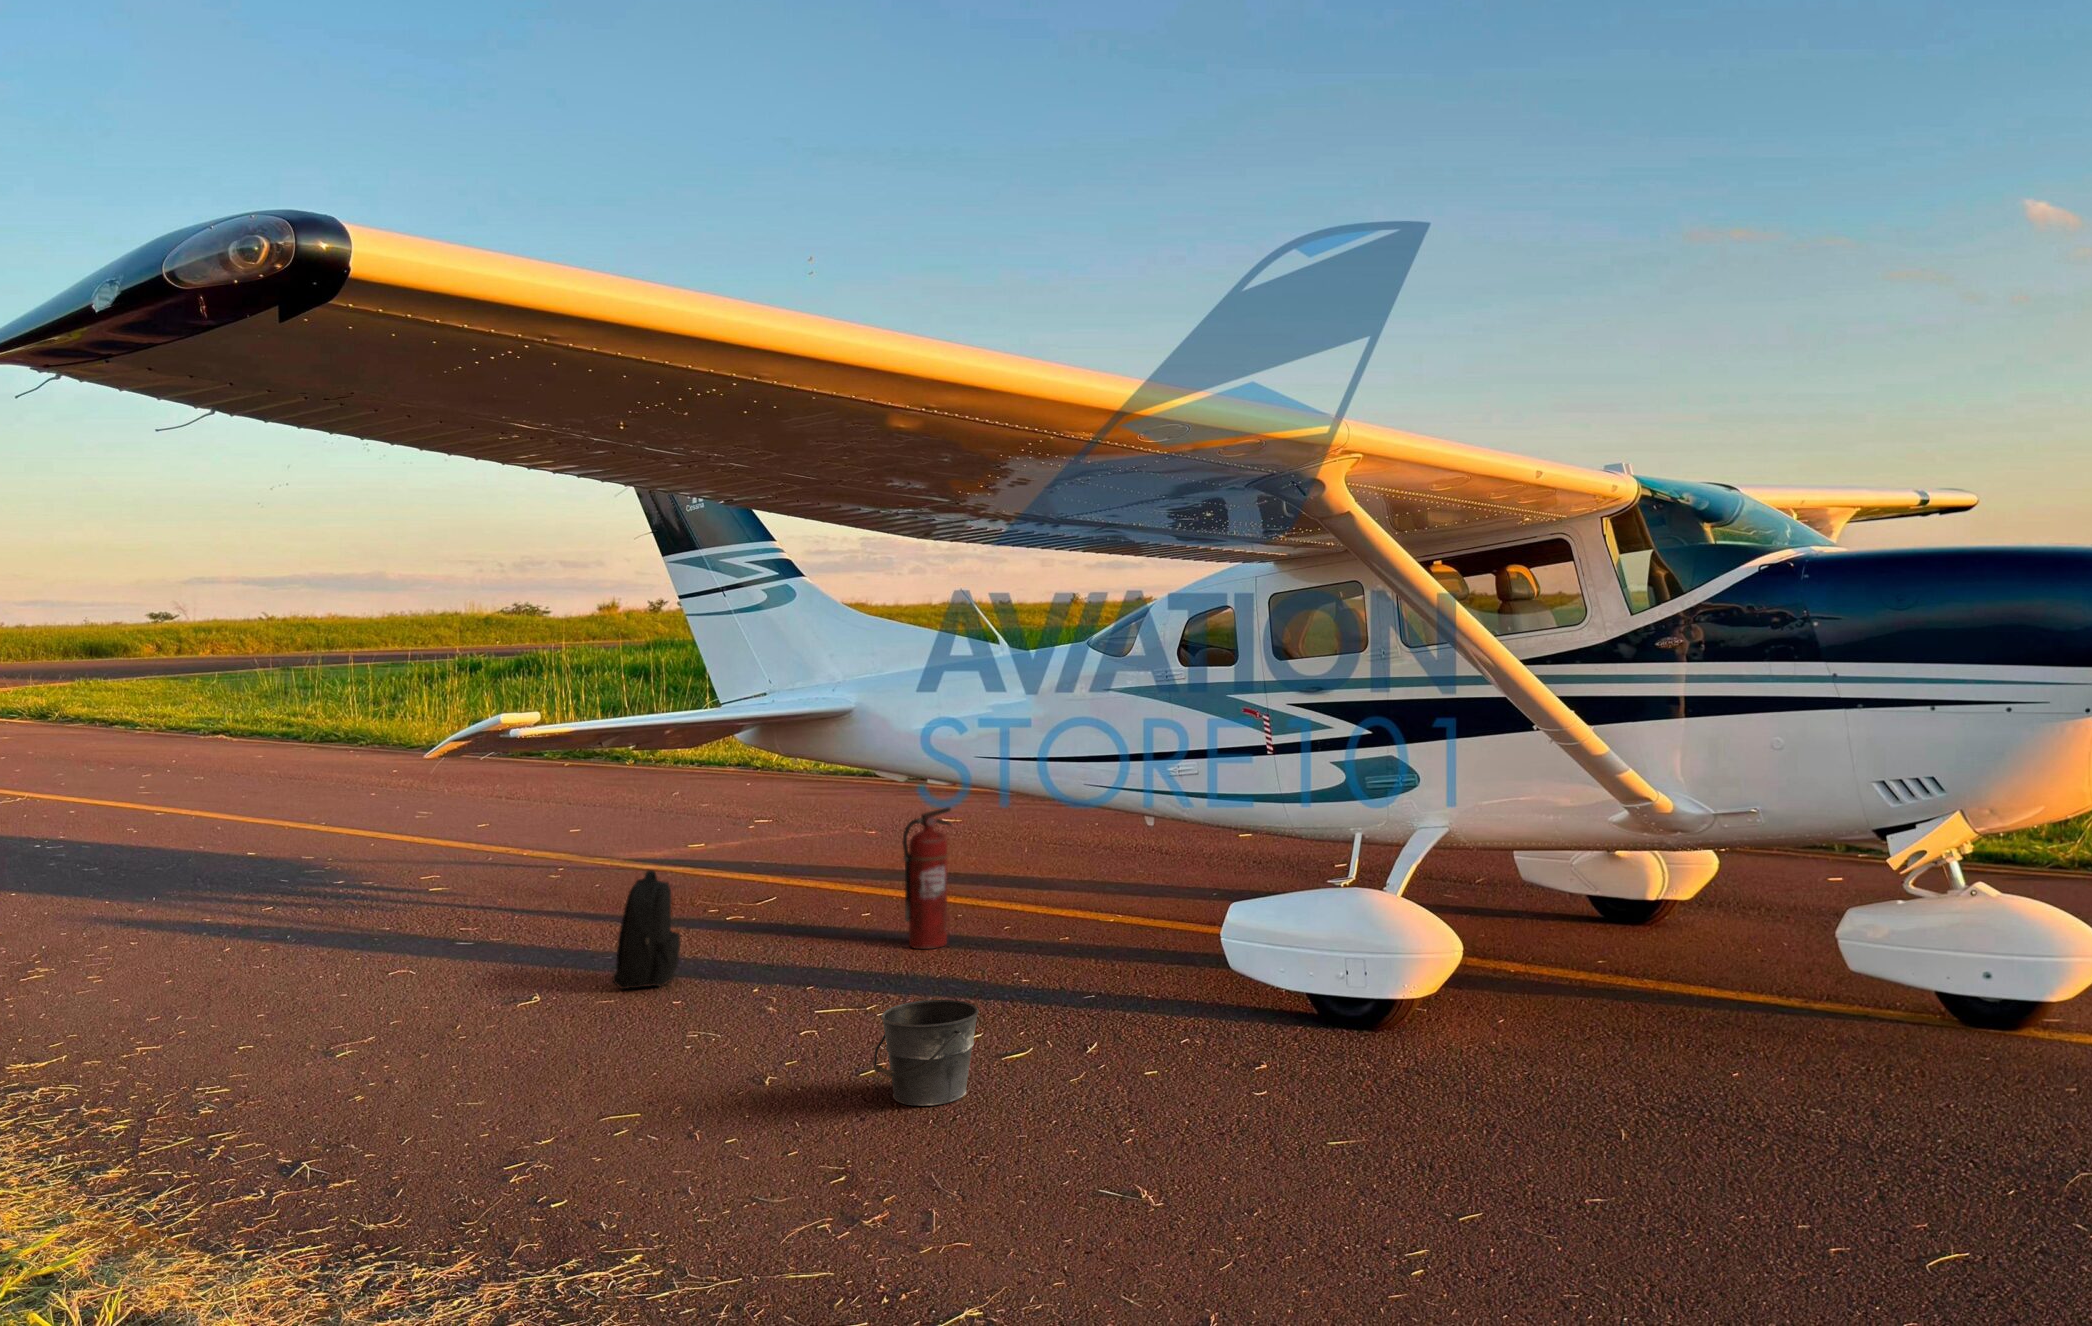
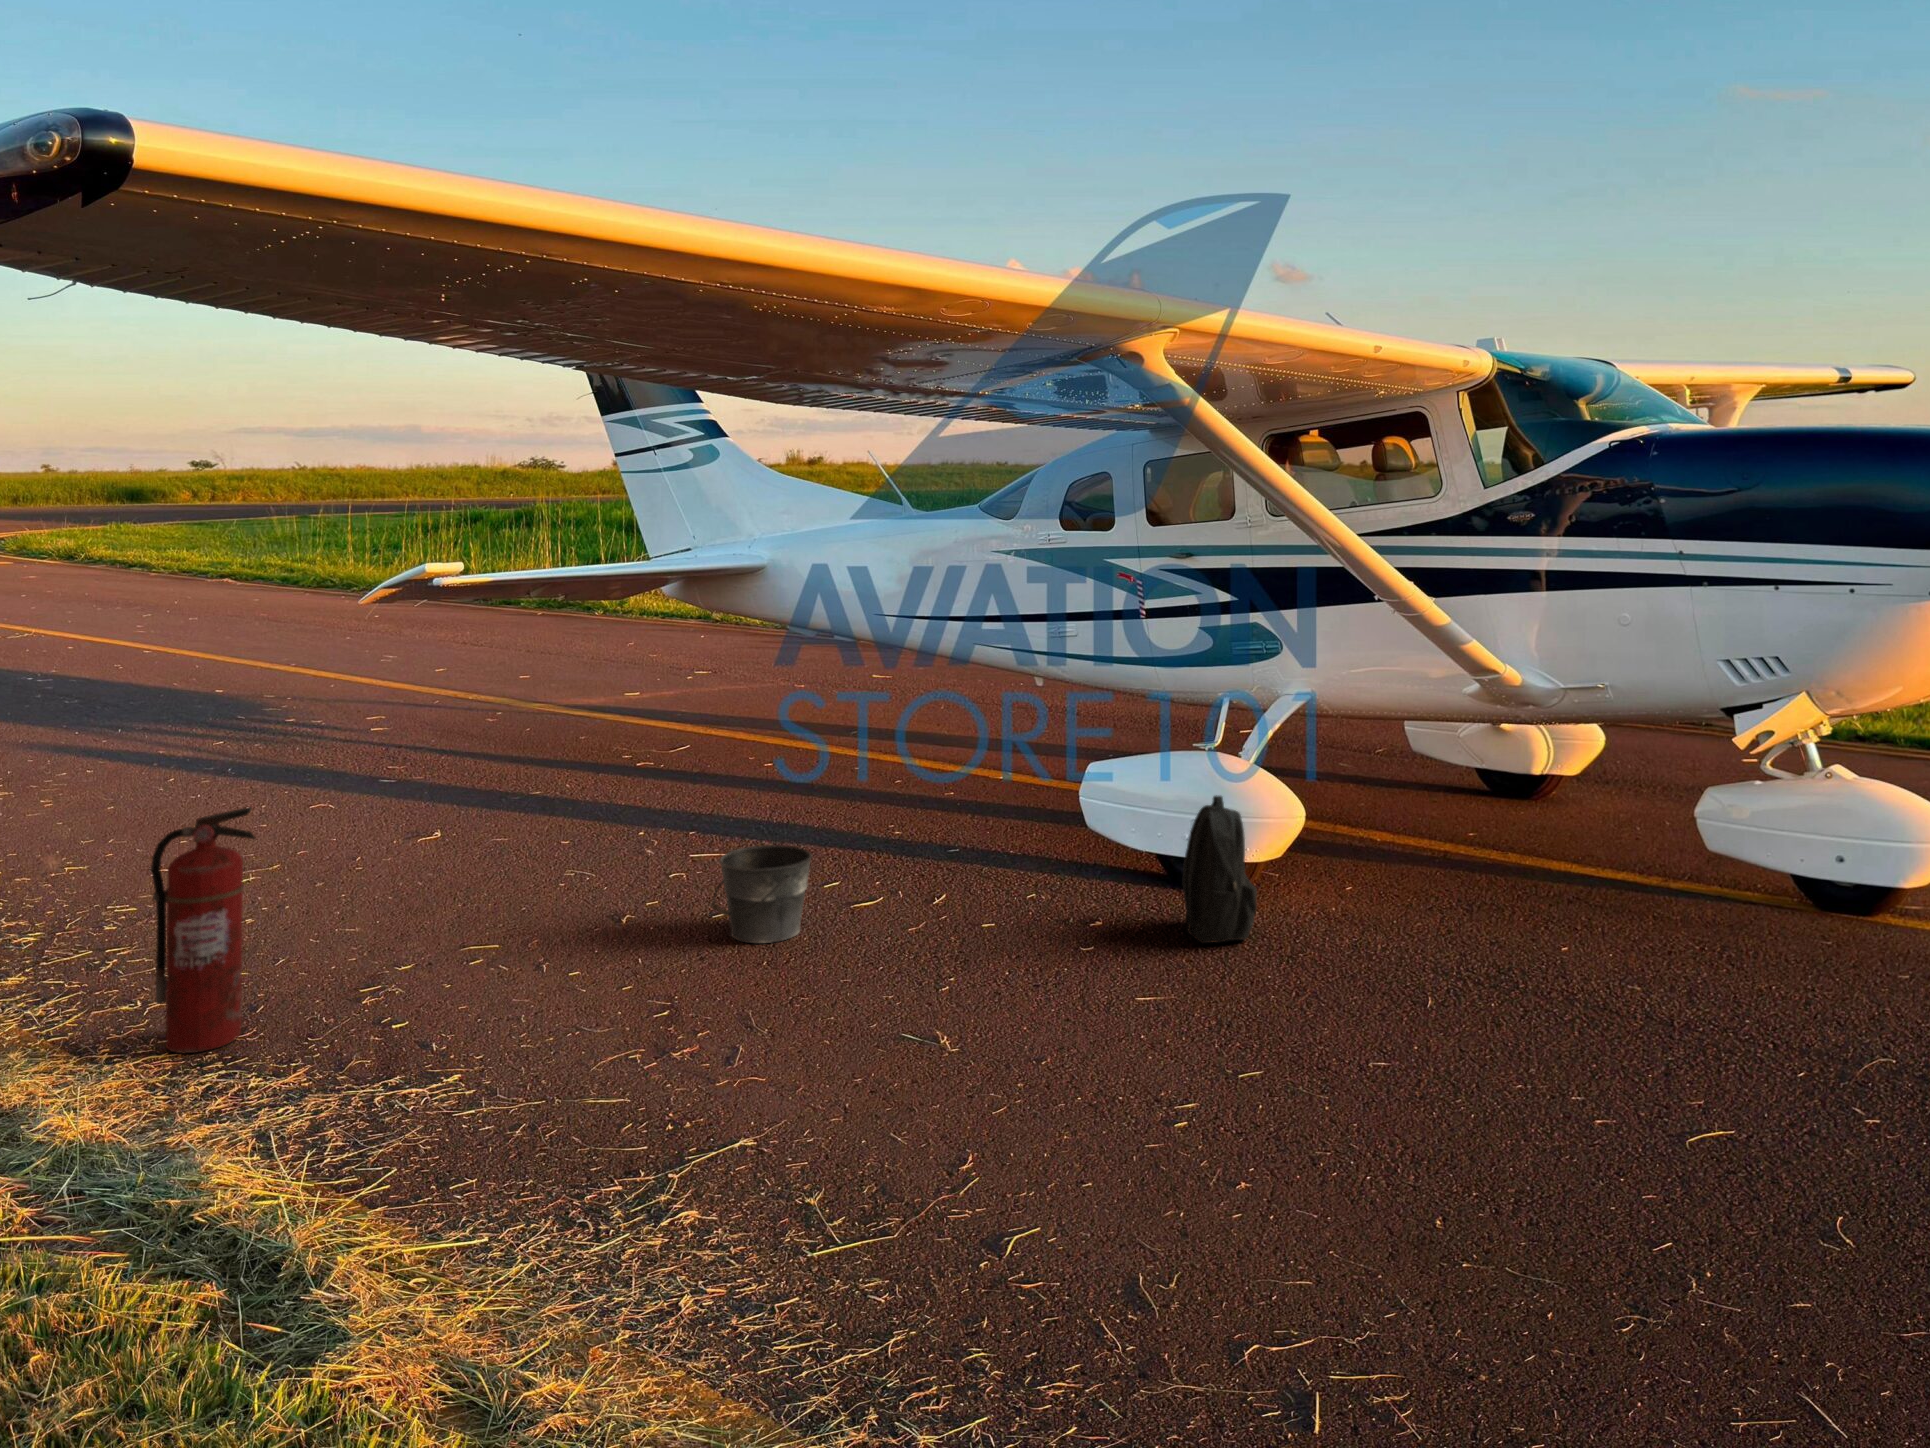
fire extinguisher: present [903,807,951,949] -> present [151,807,255,1053]
backpack: present [612,870,680,989] -> present [1183,795,1257,943]

